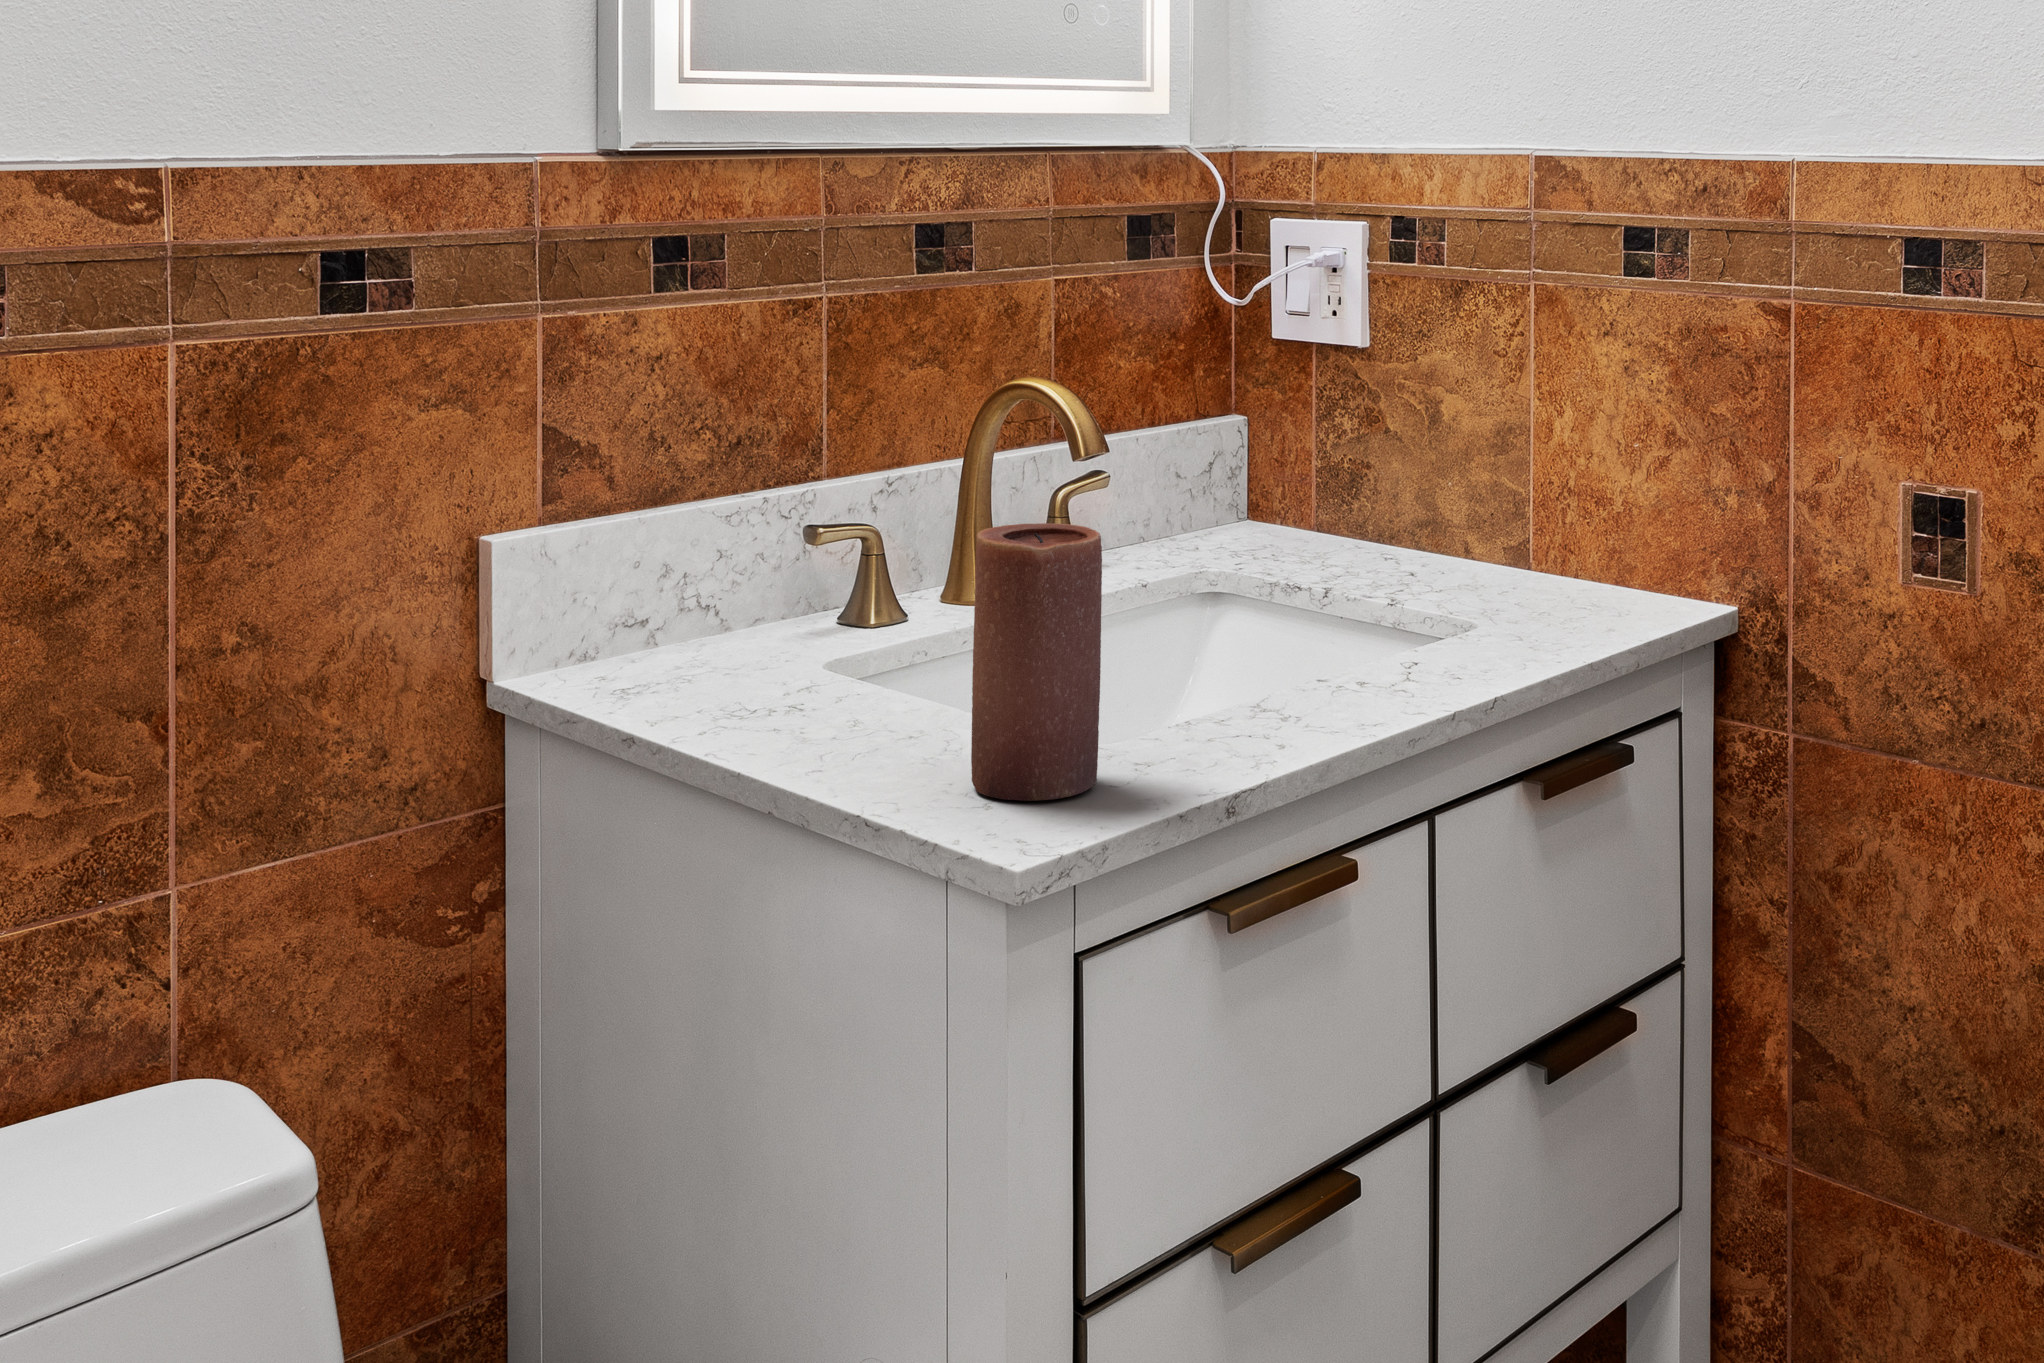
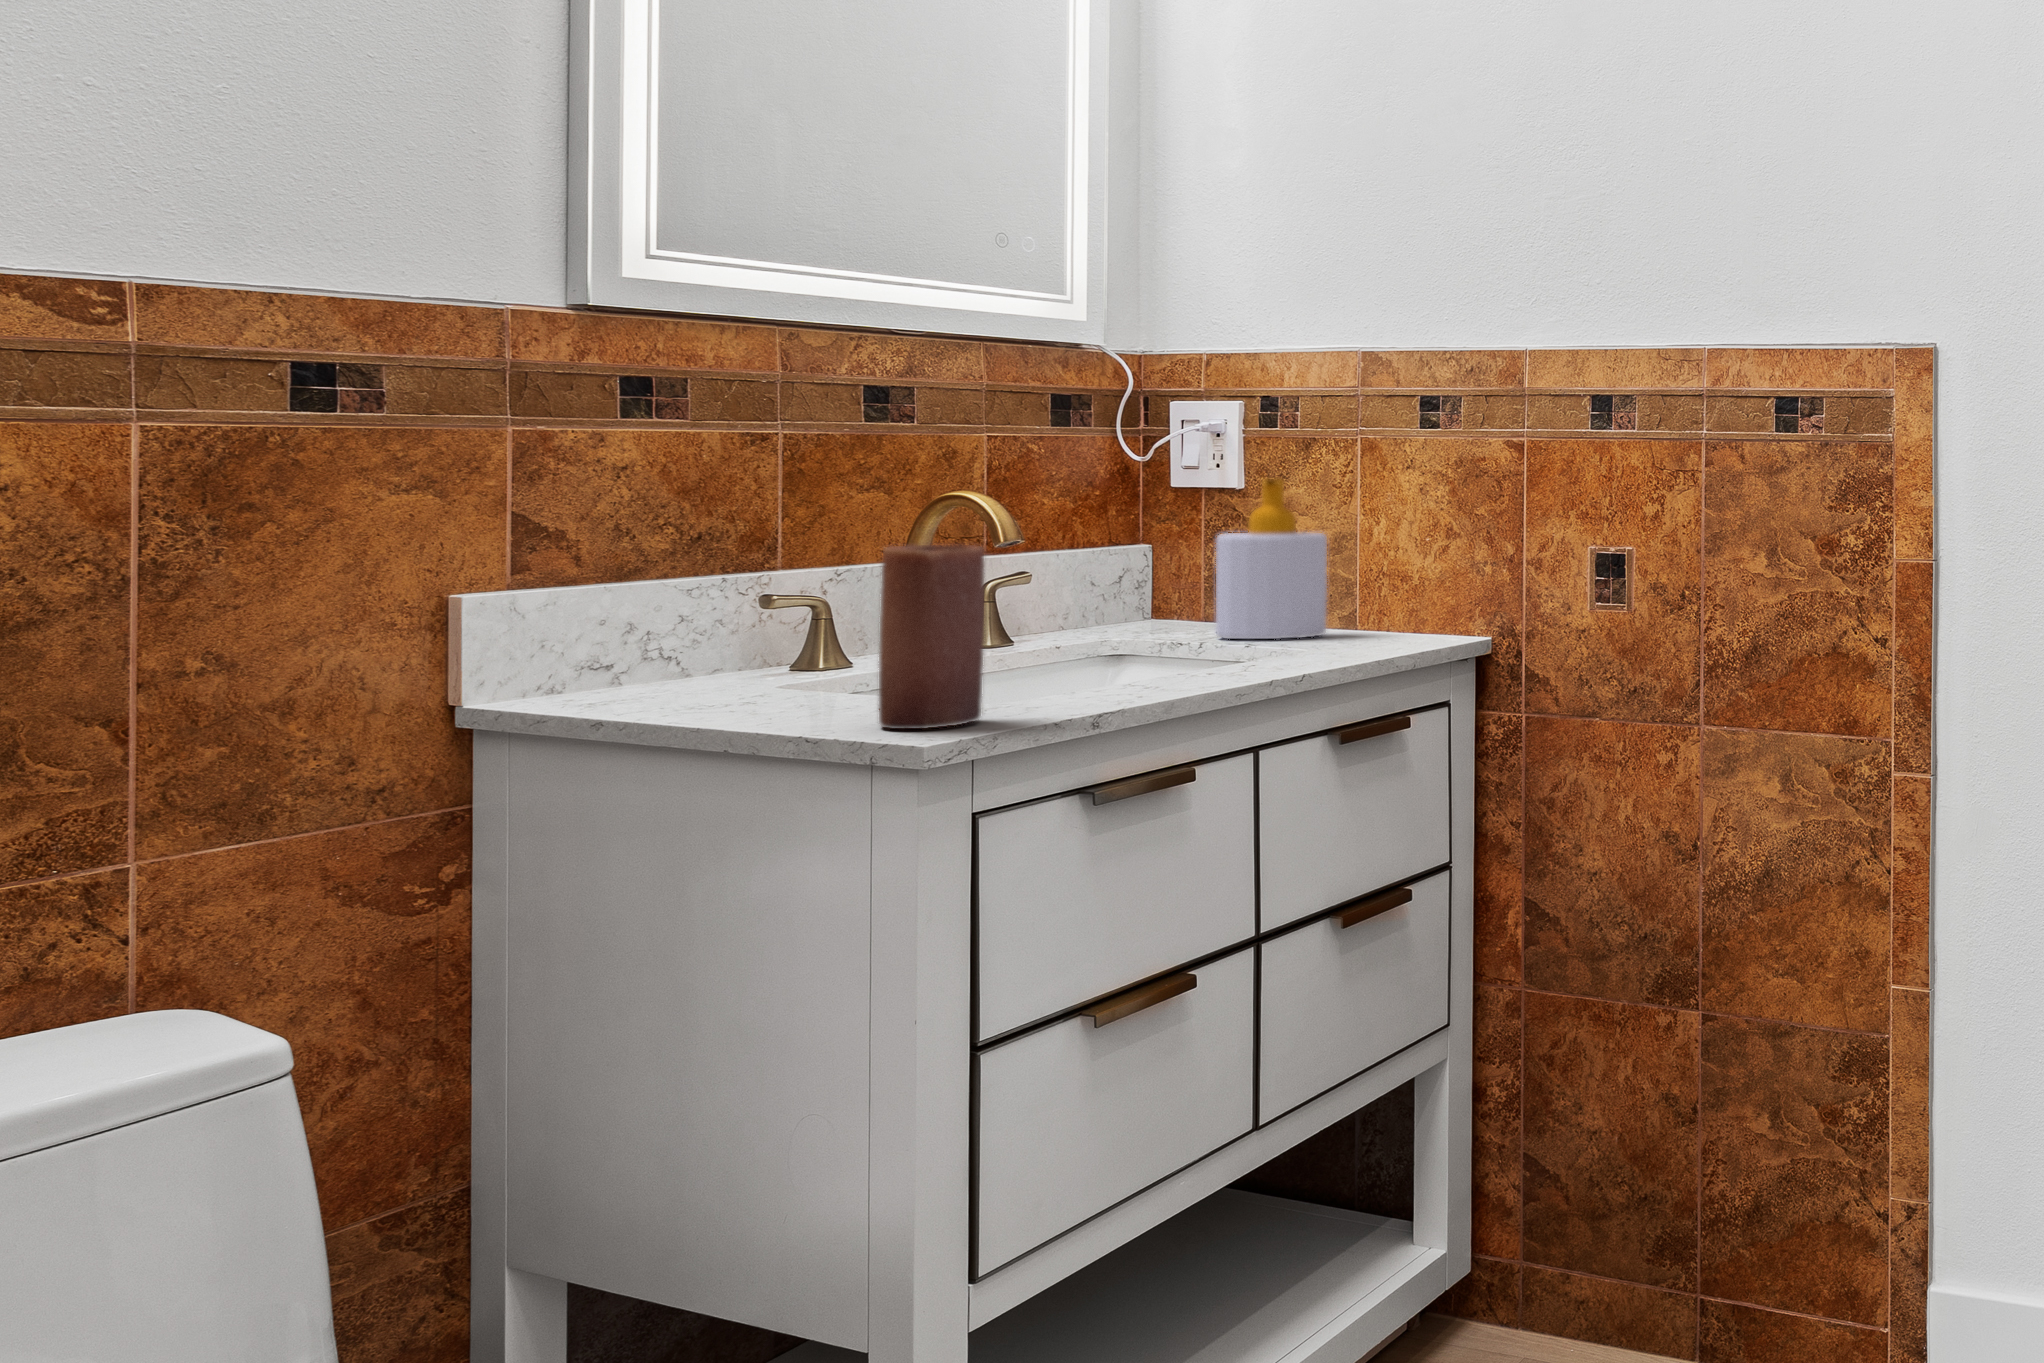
soap bottle: none [1340,341,1491,578] -> present [1216,479,1327,639]

